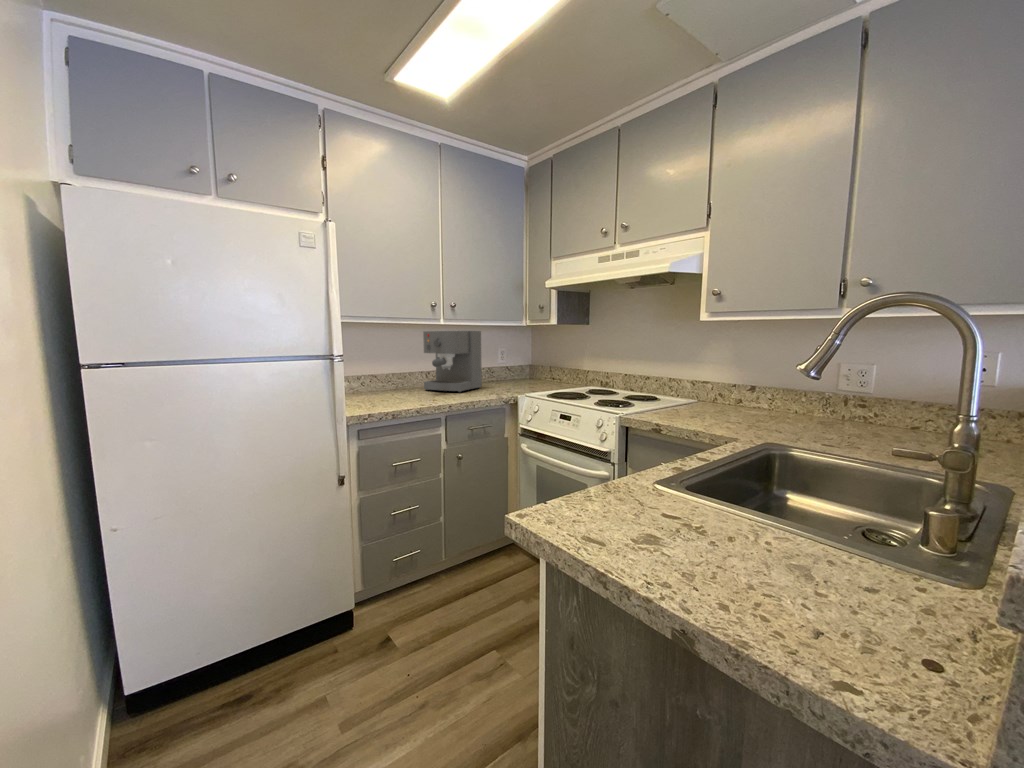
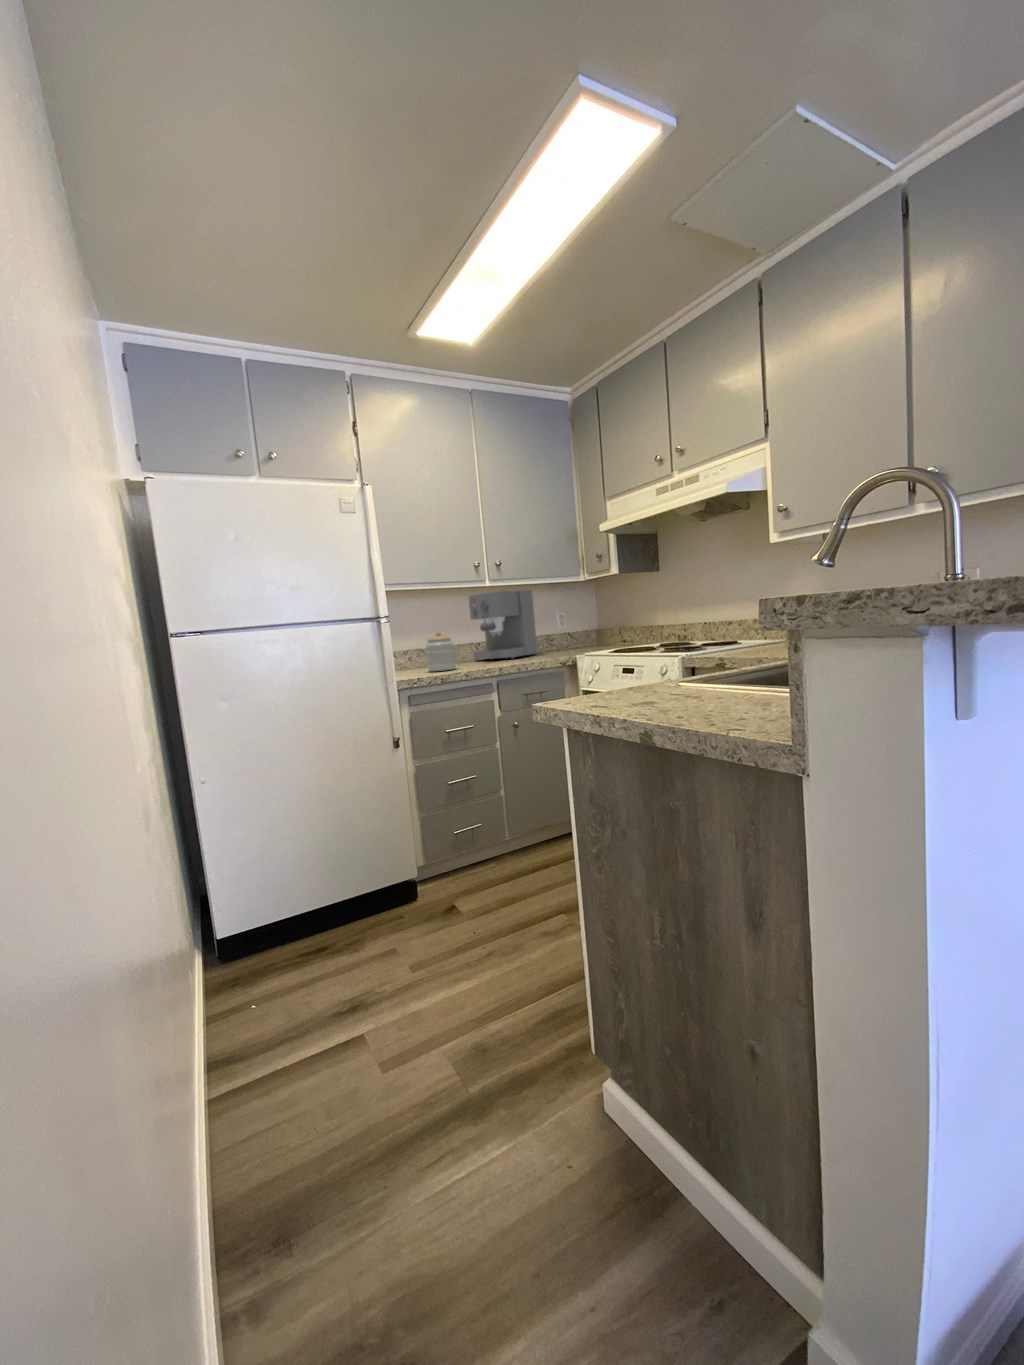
jar: none [379,366,407,405] -> present [425,631,456,671]

